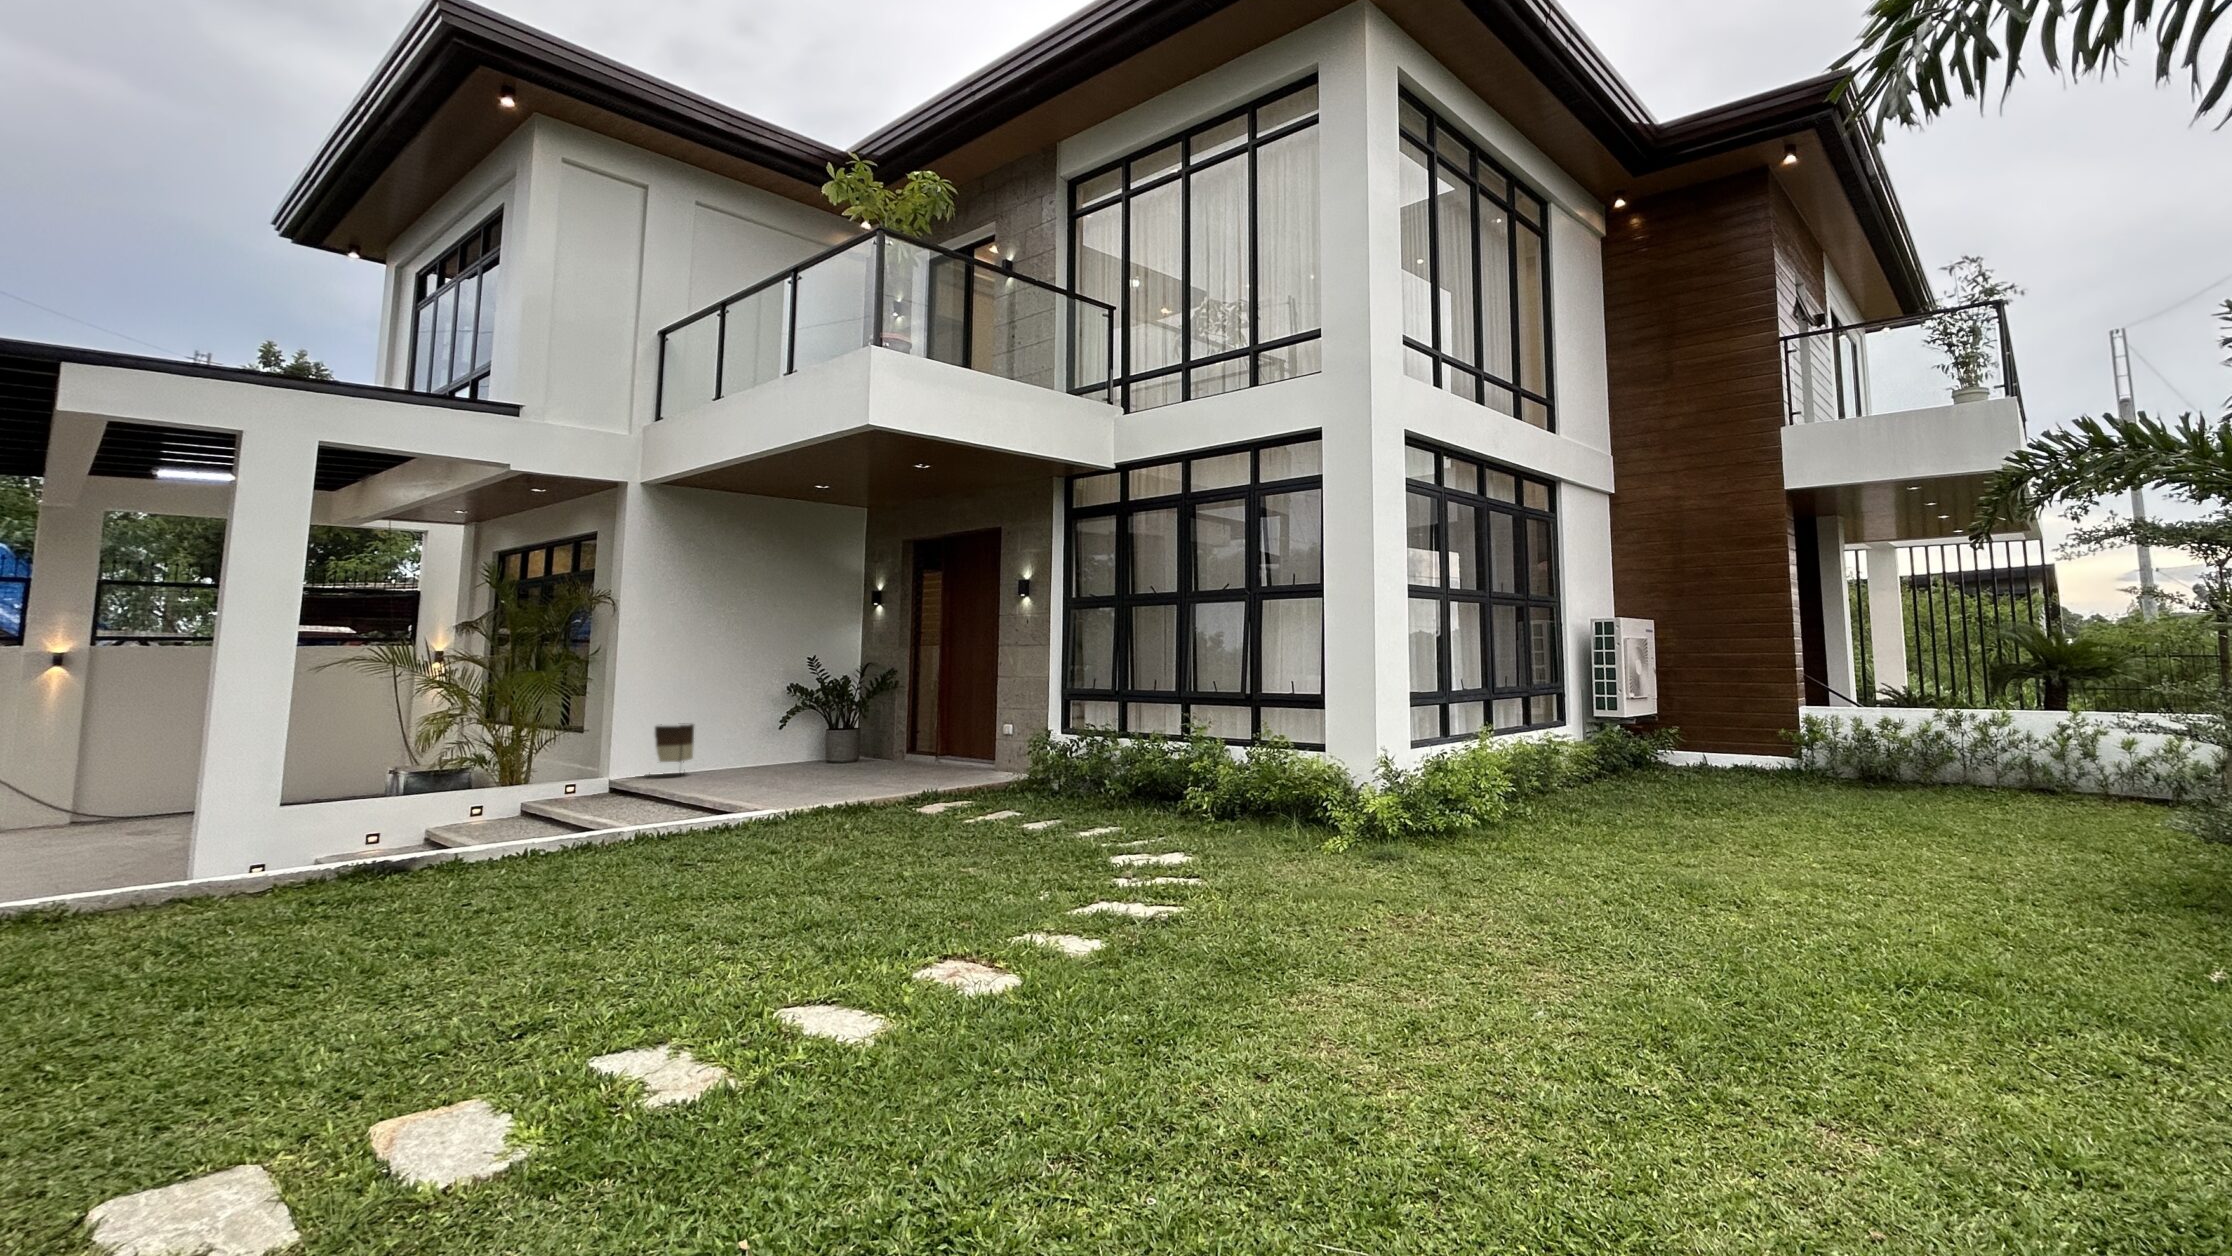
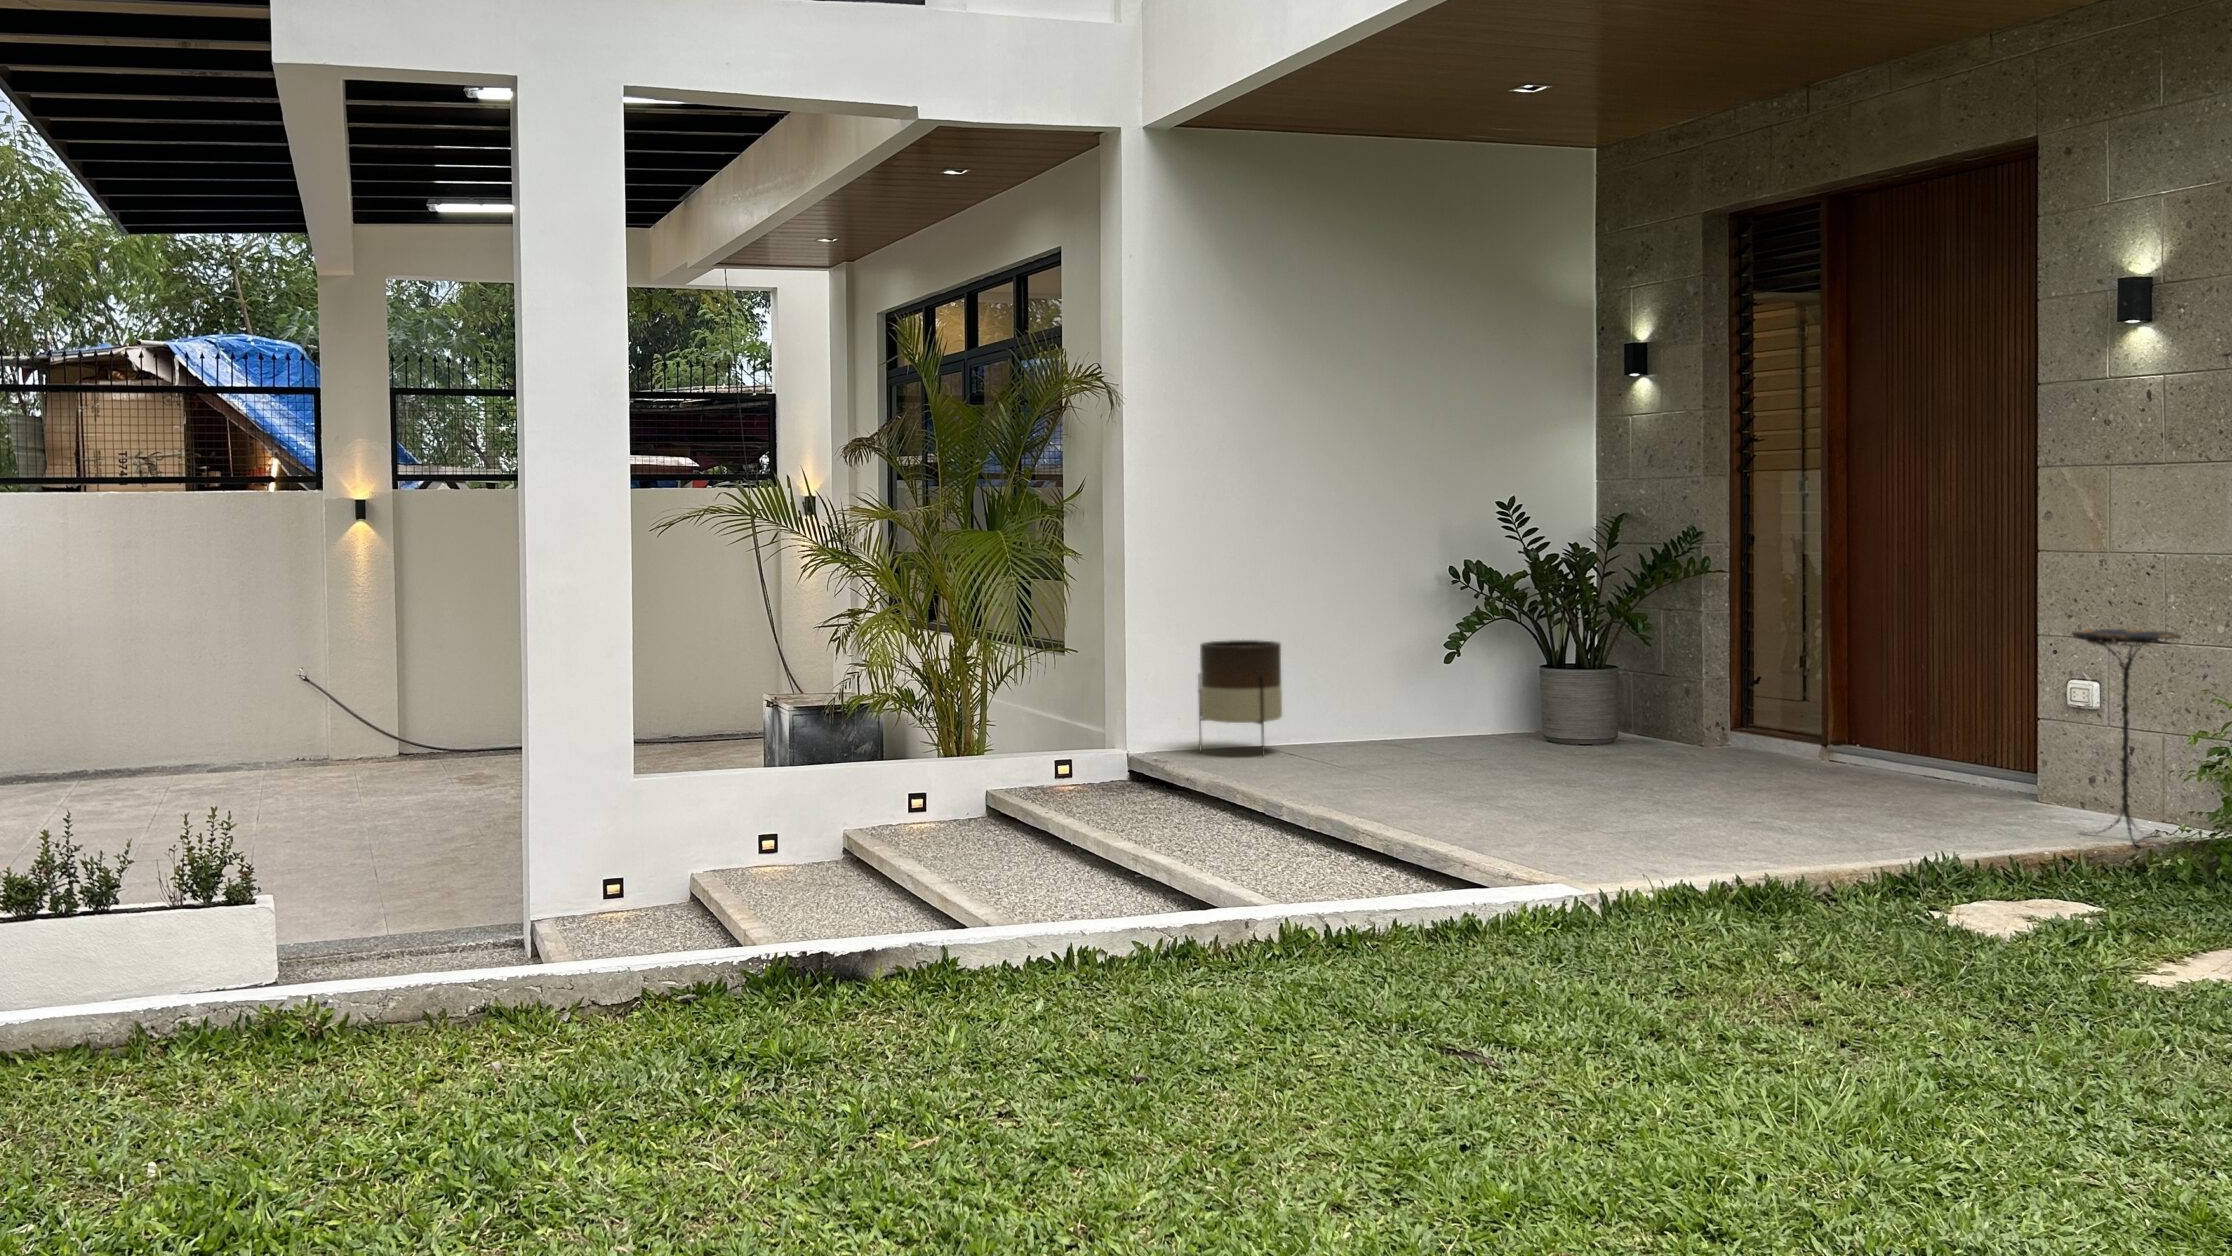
side table: none [991,706,1026,784] -> present [2072,629,2181,845]

